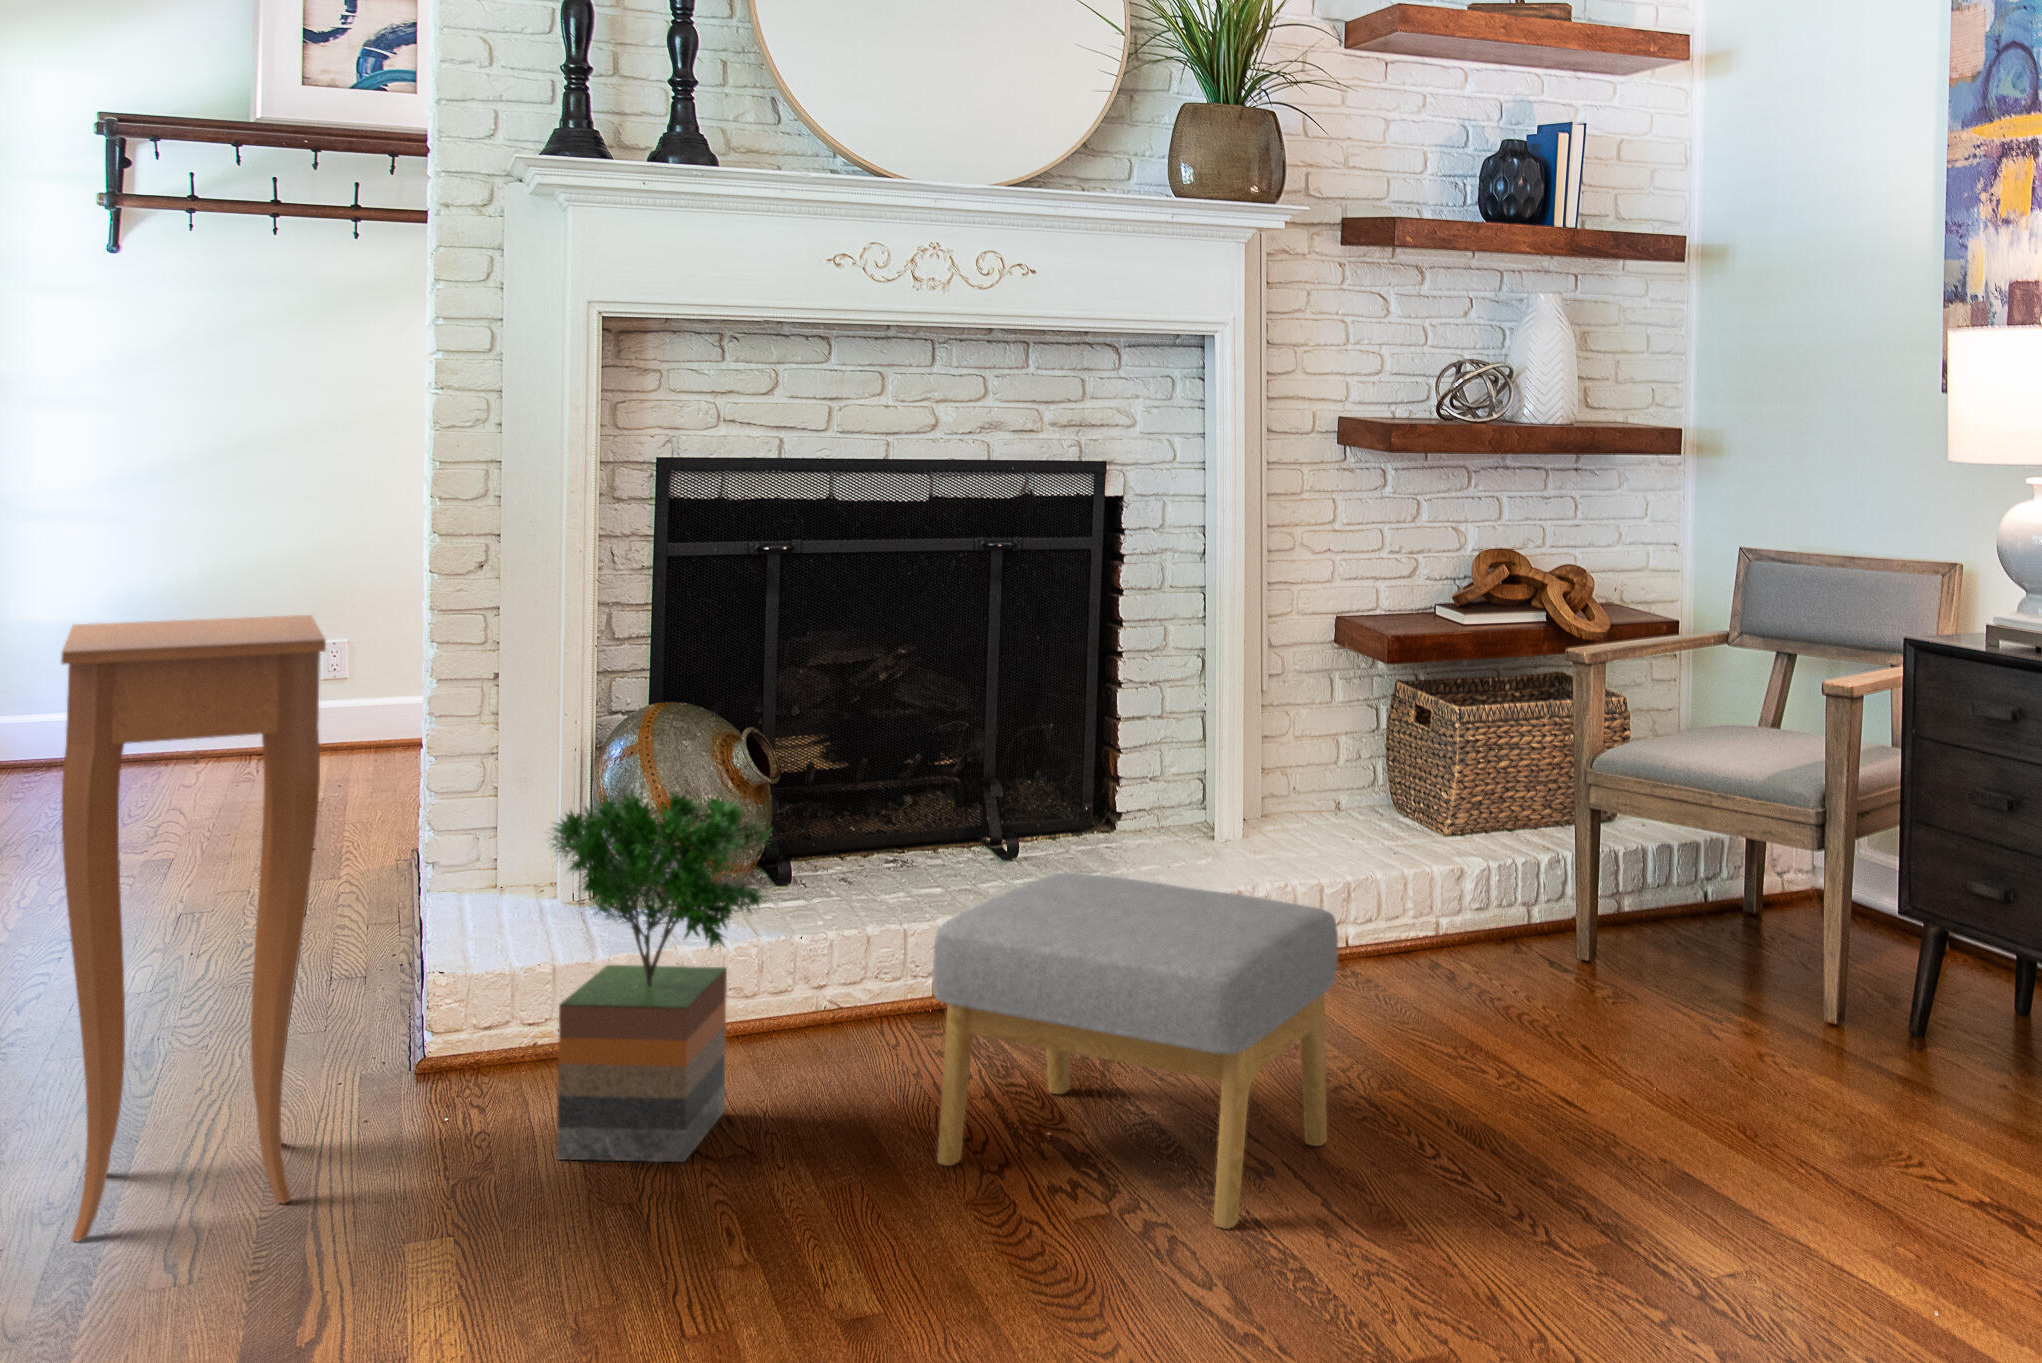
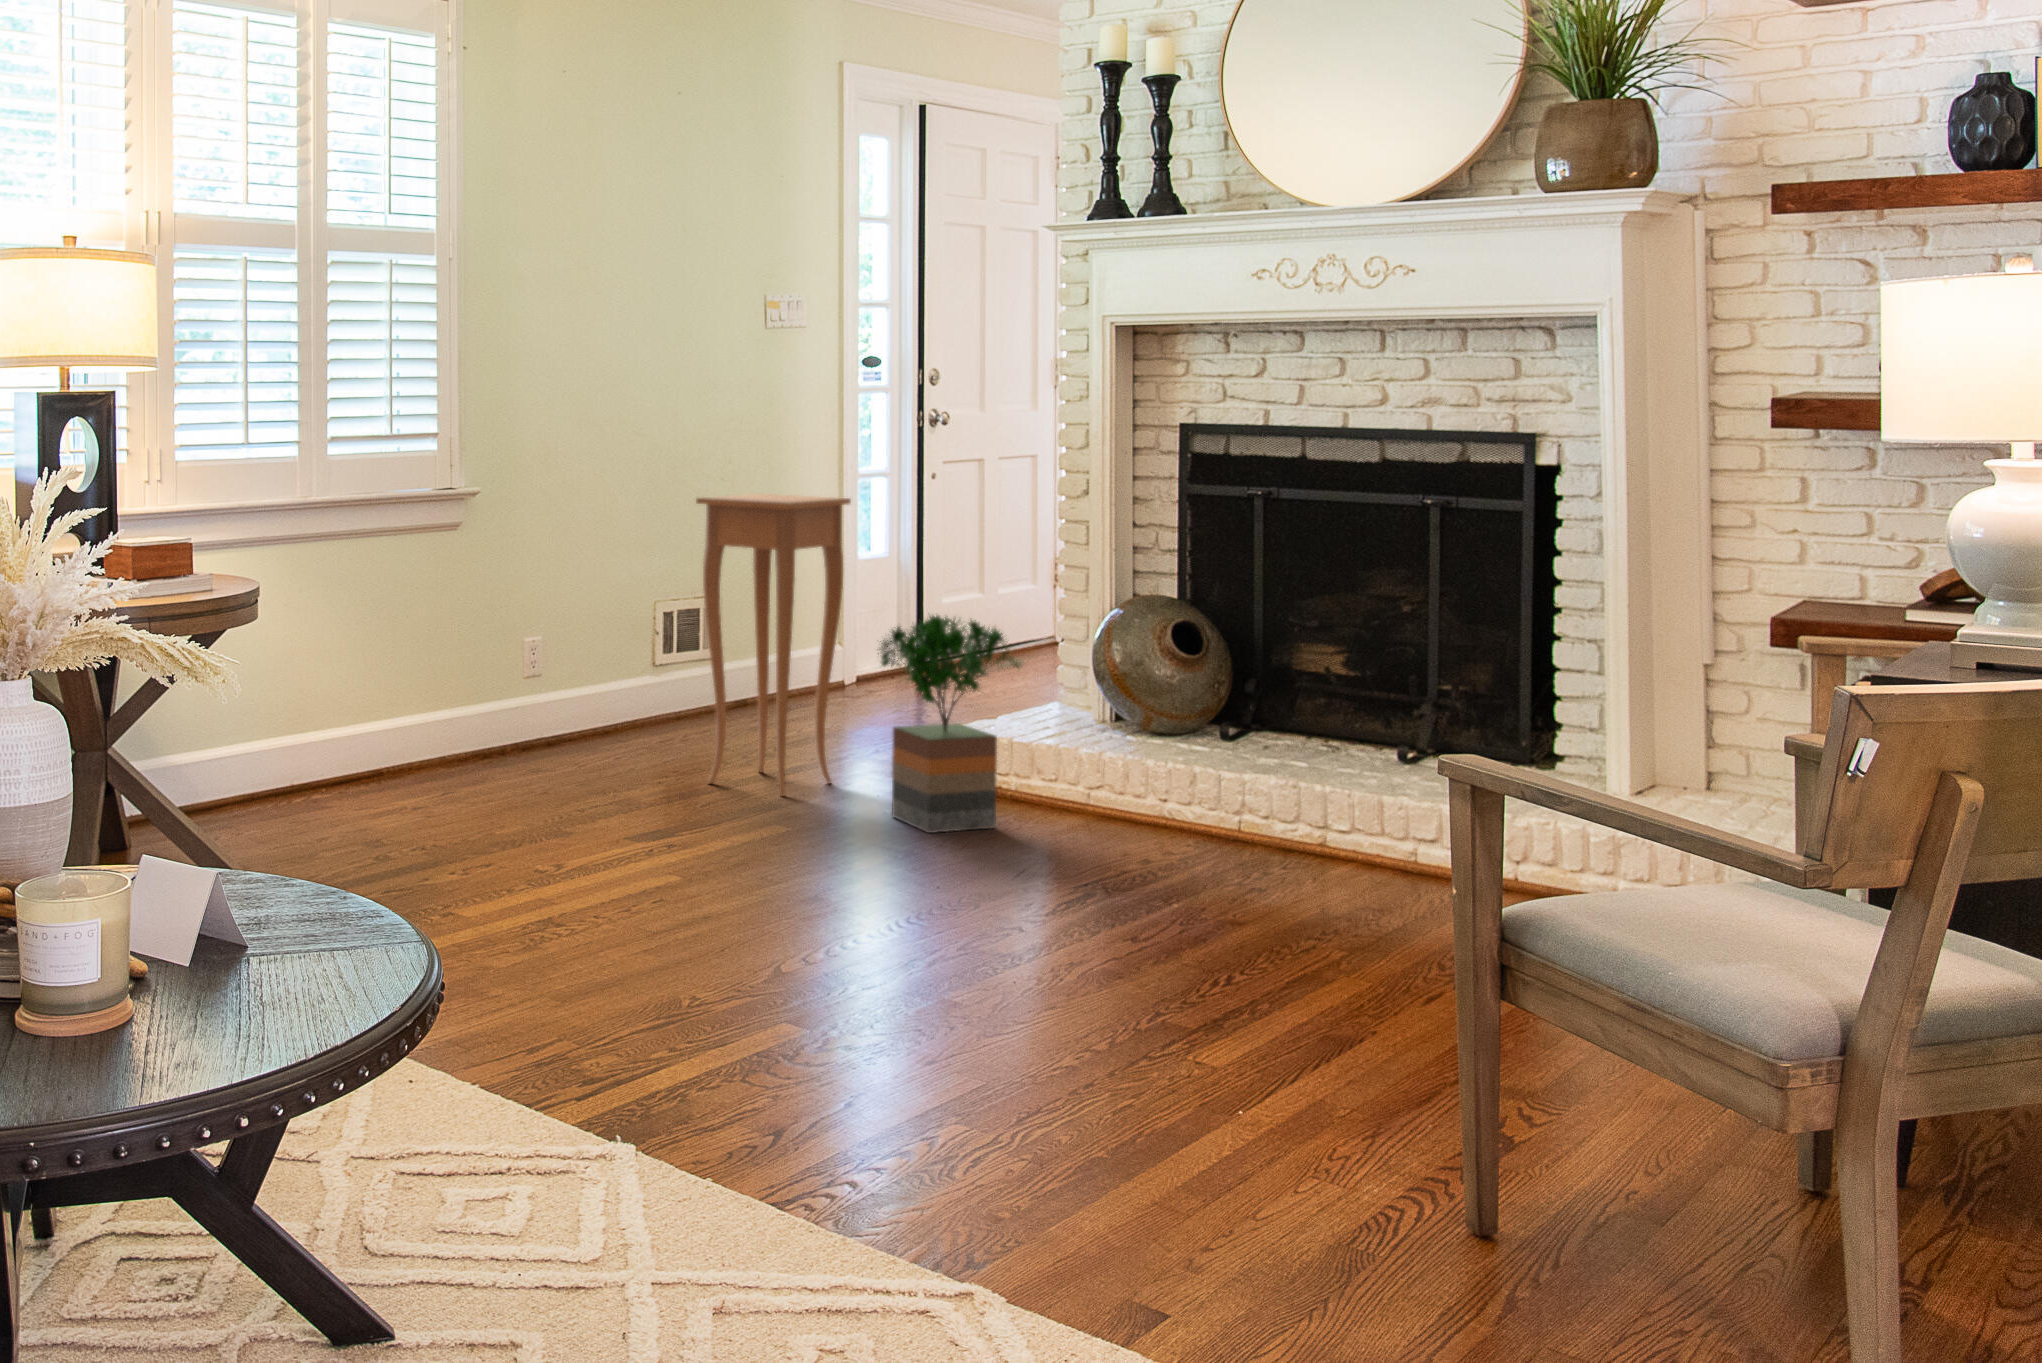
footstool: present [933,872,1338,1229] -> none [1010,711,1225,931]

